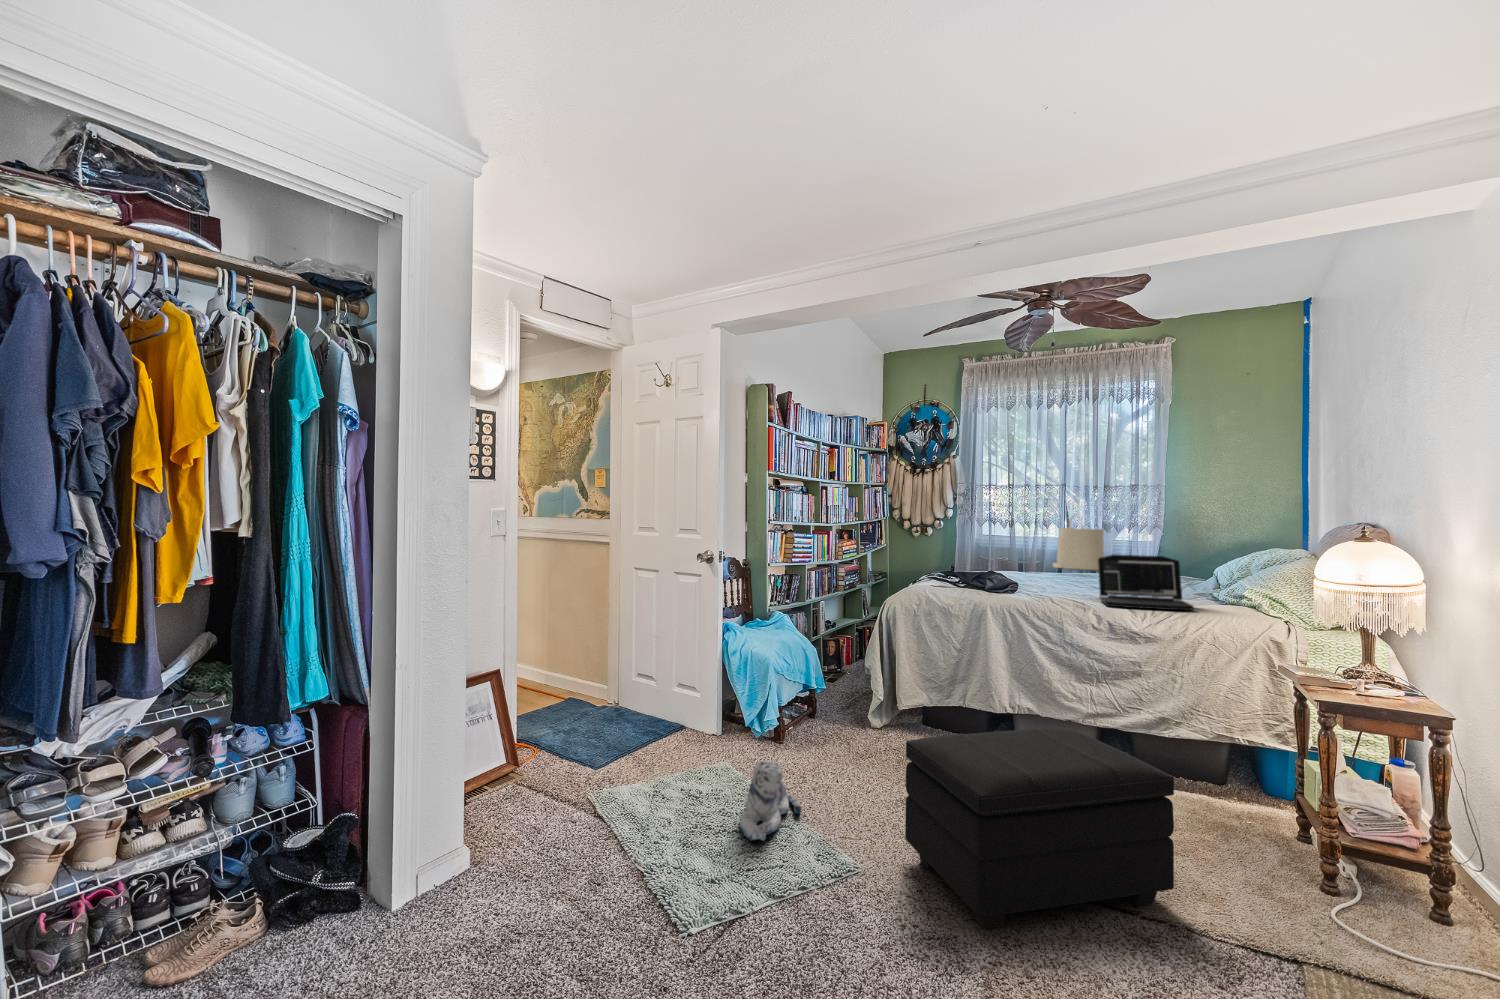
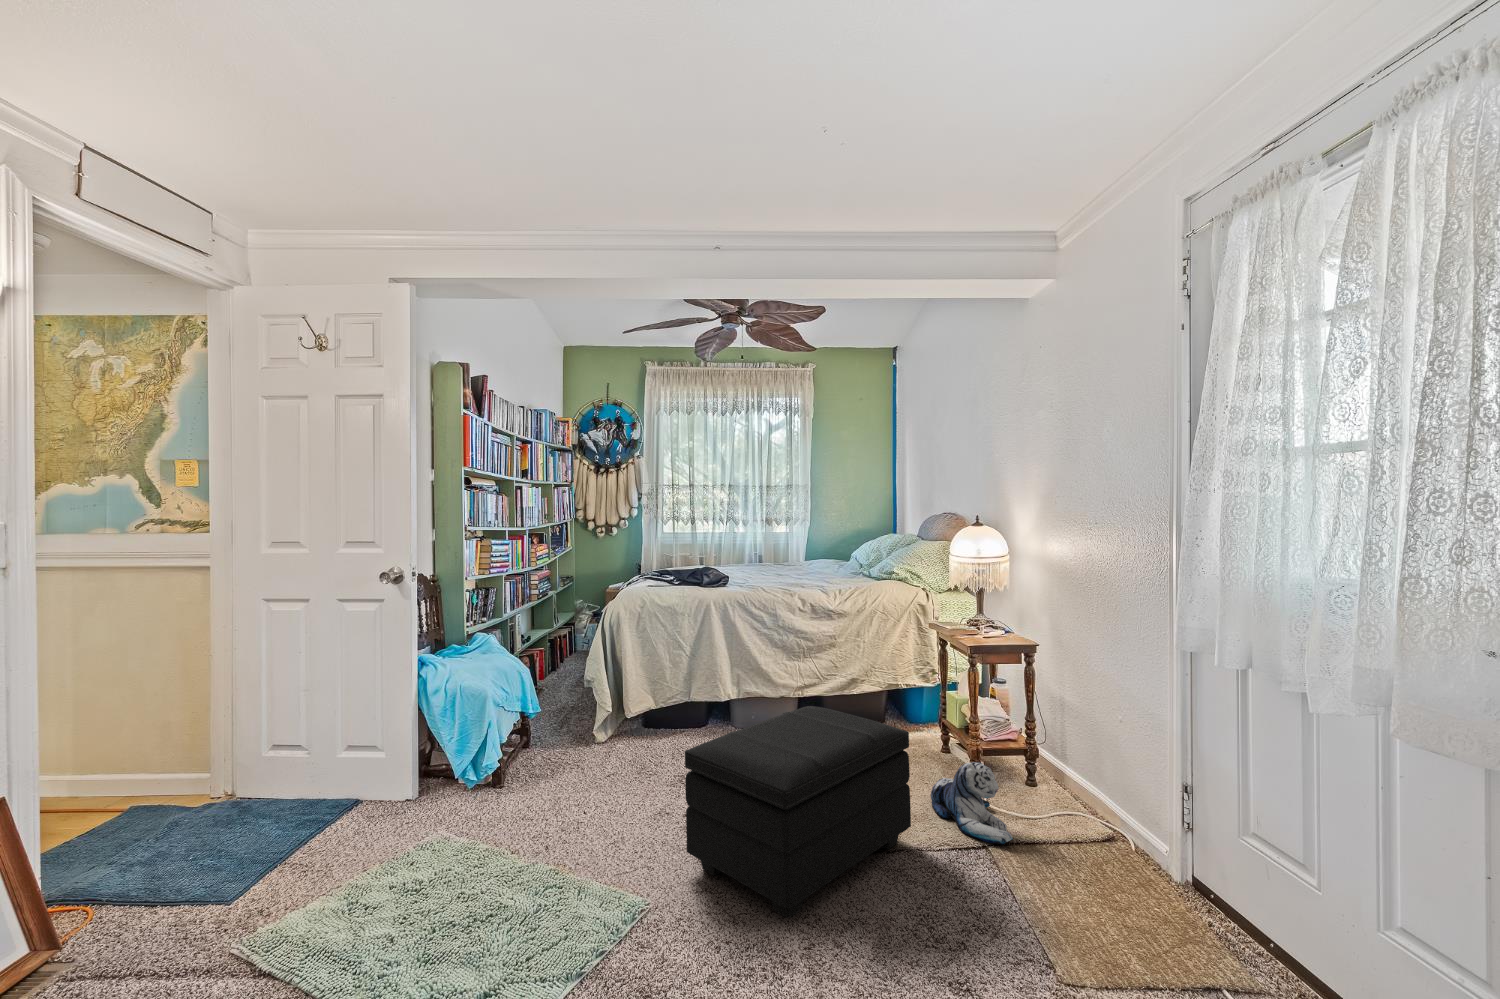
tote bag: present [1053,516,1103,571] -> none [728,510,770,559]
laptop: present [1098,555,1194,610] -> none [794,543,870,590]
plush toy: present [740,761,801,841] -> present [931,762,1013,844]

